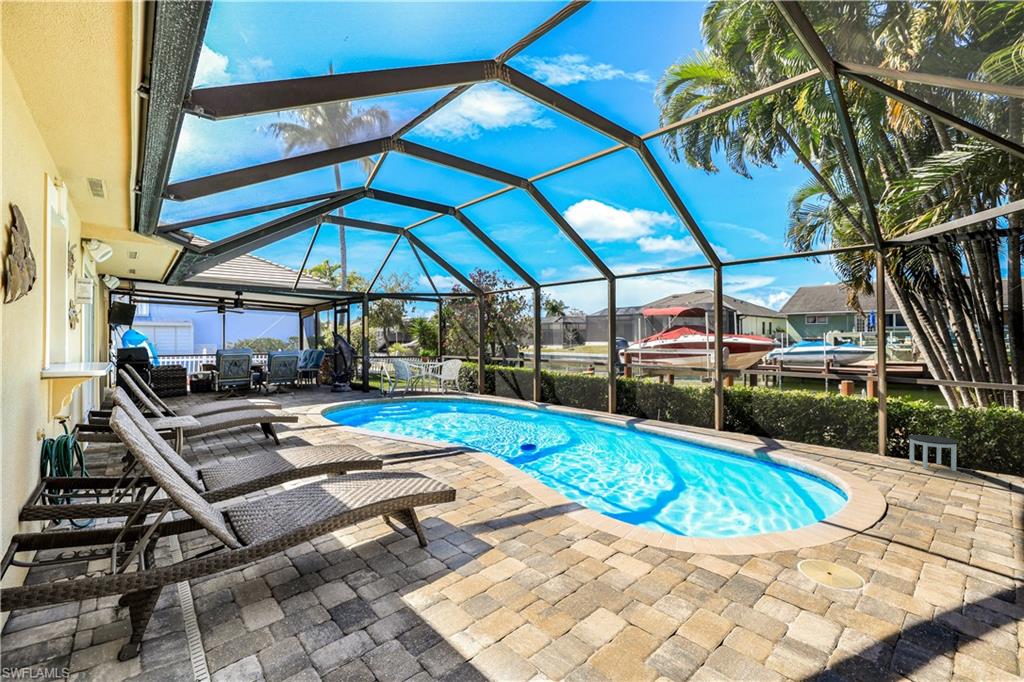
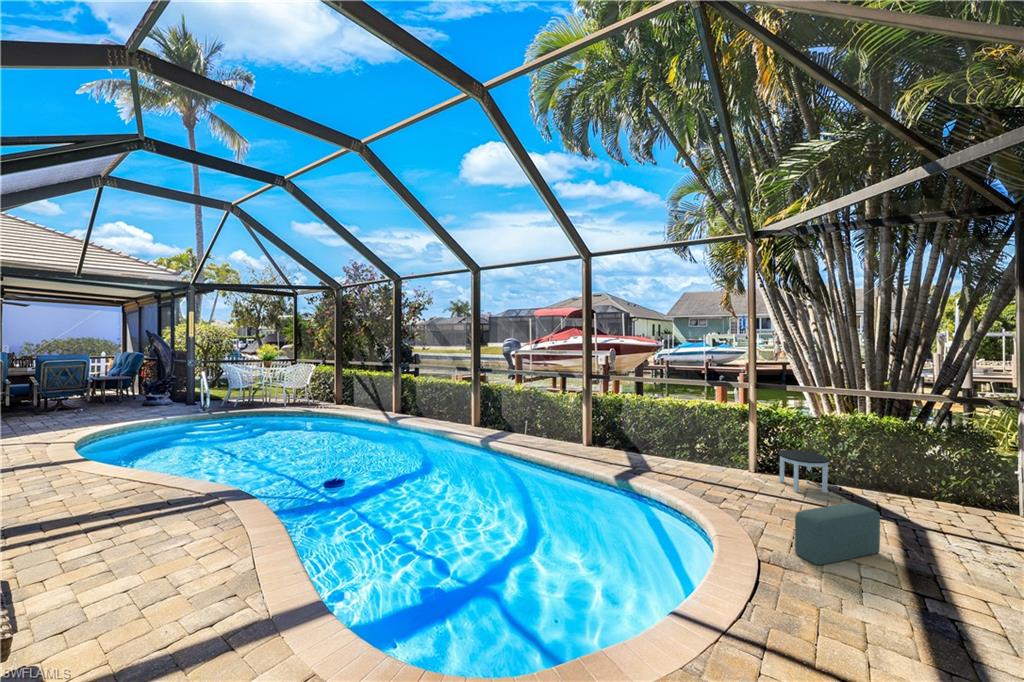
pouf: none [920,467,997,509] -> present [795,503,880,565]

